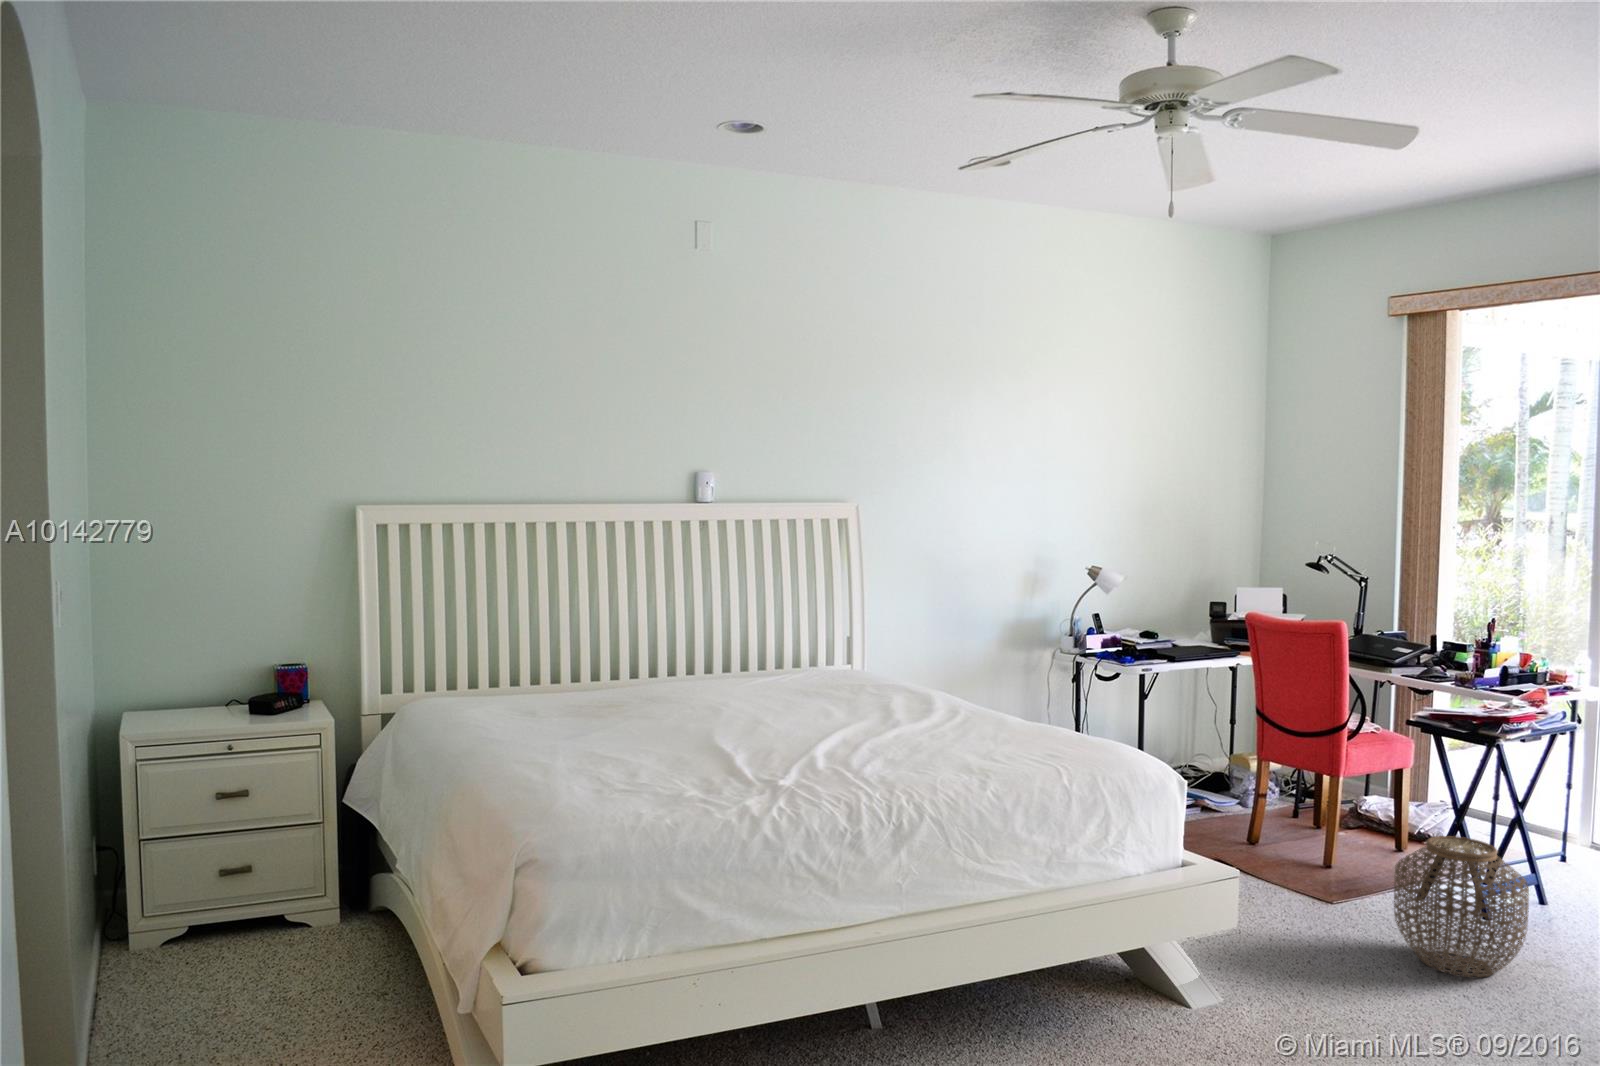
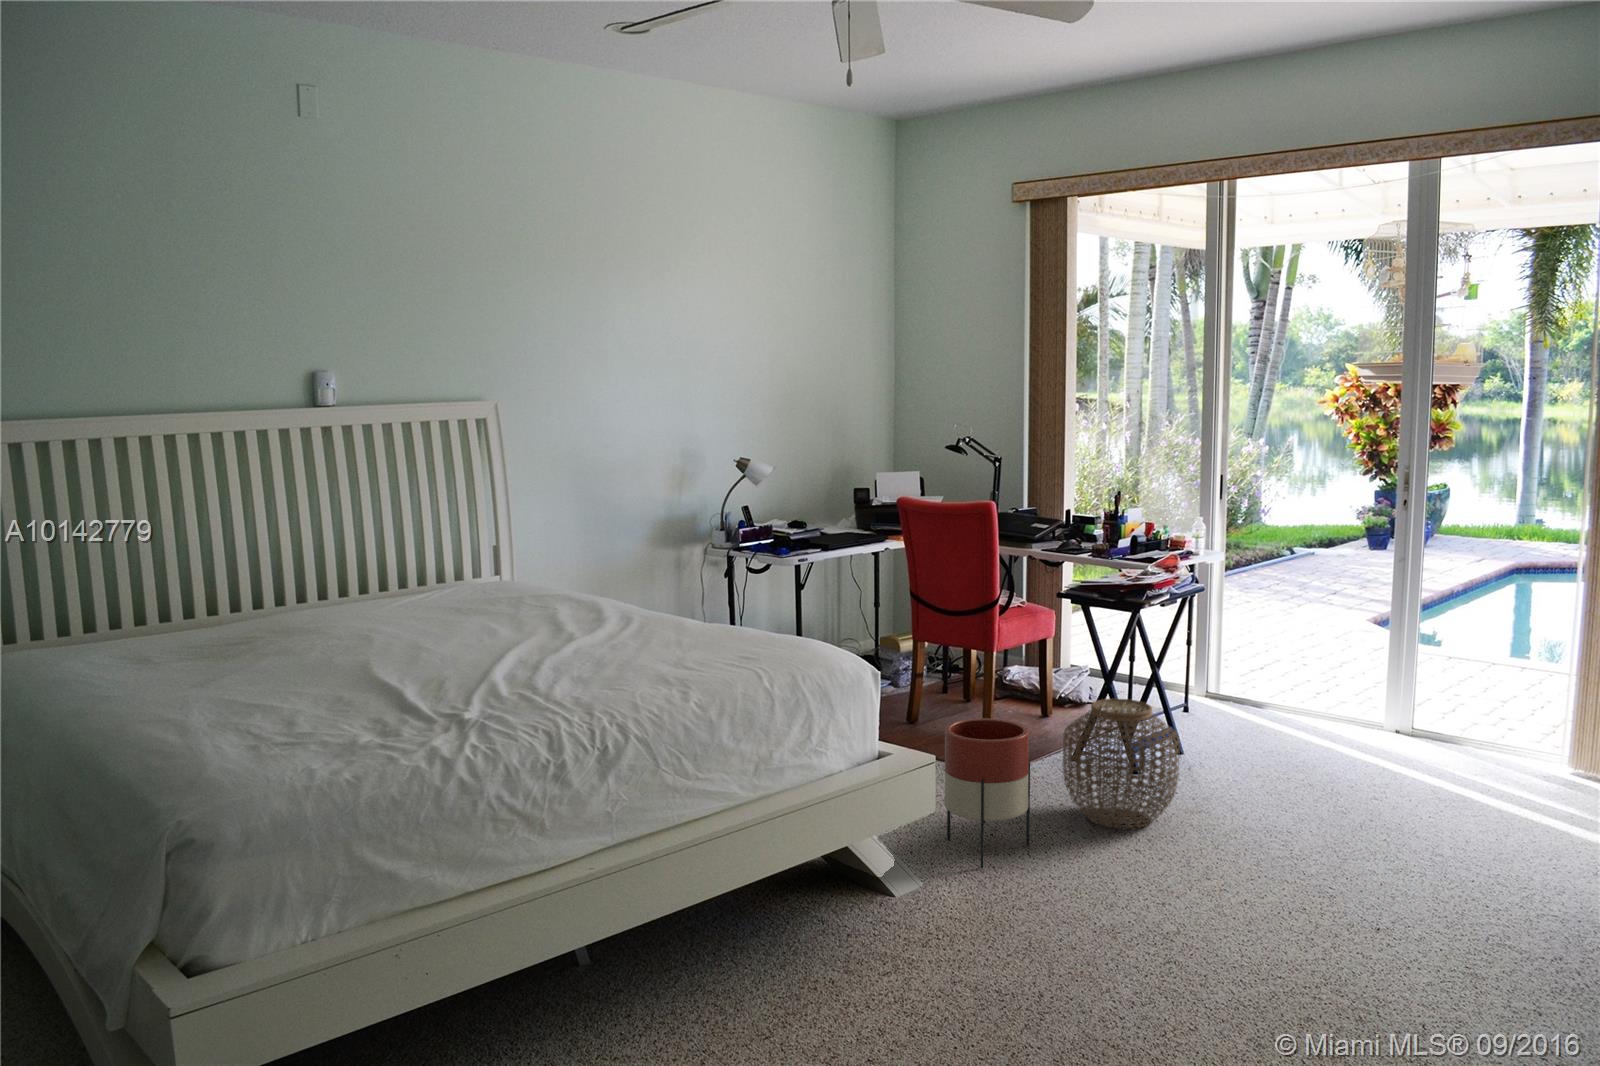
planter: none [1256,839,1350,993] -> present [944,718,1030,868]

